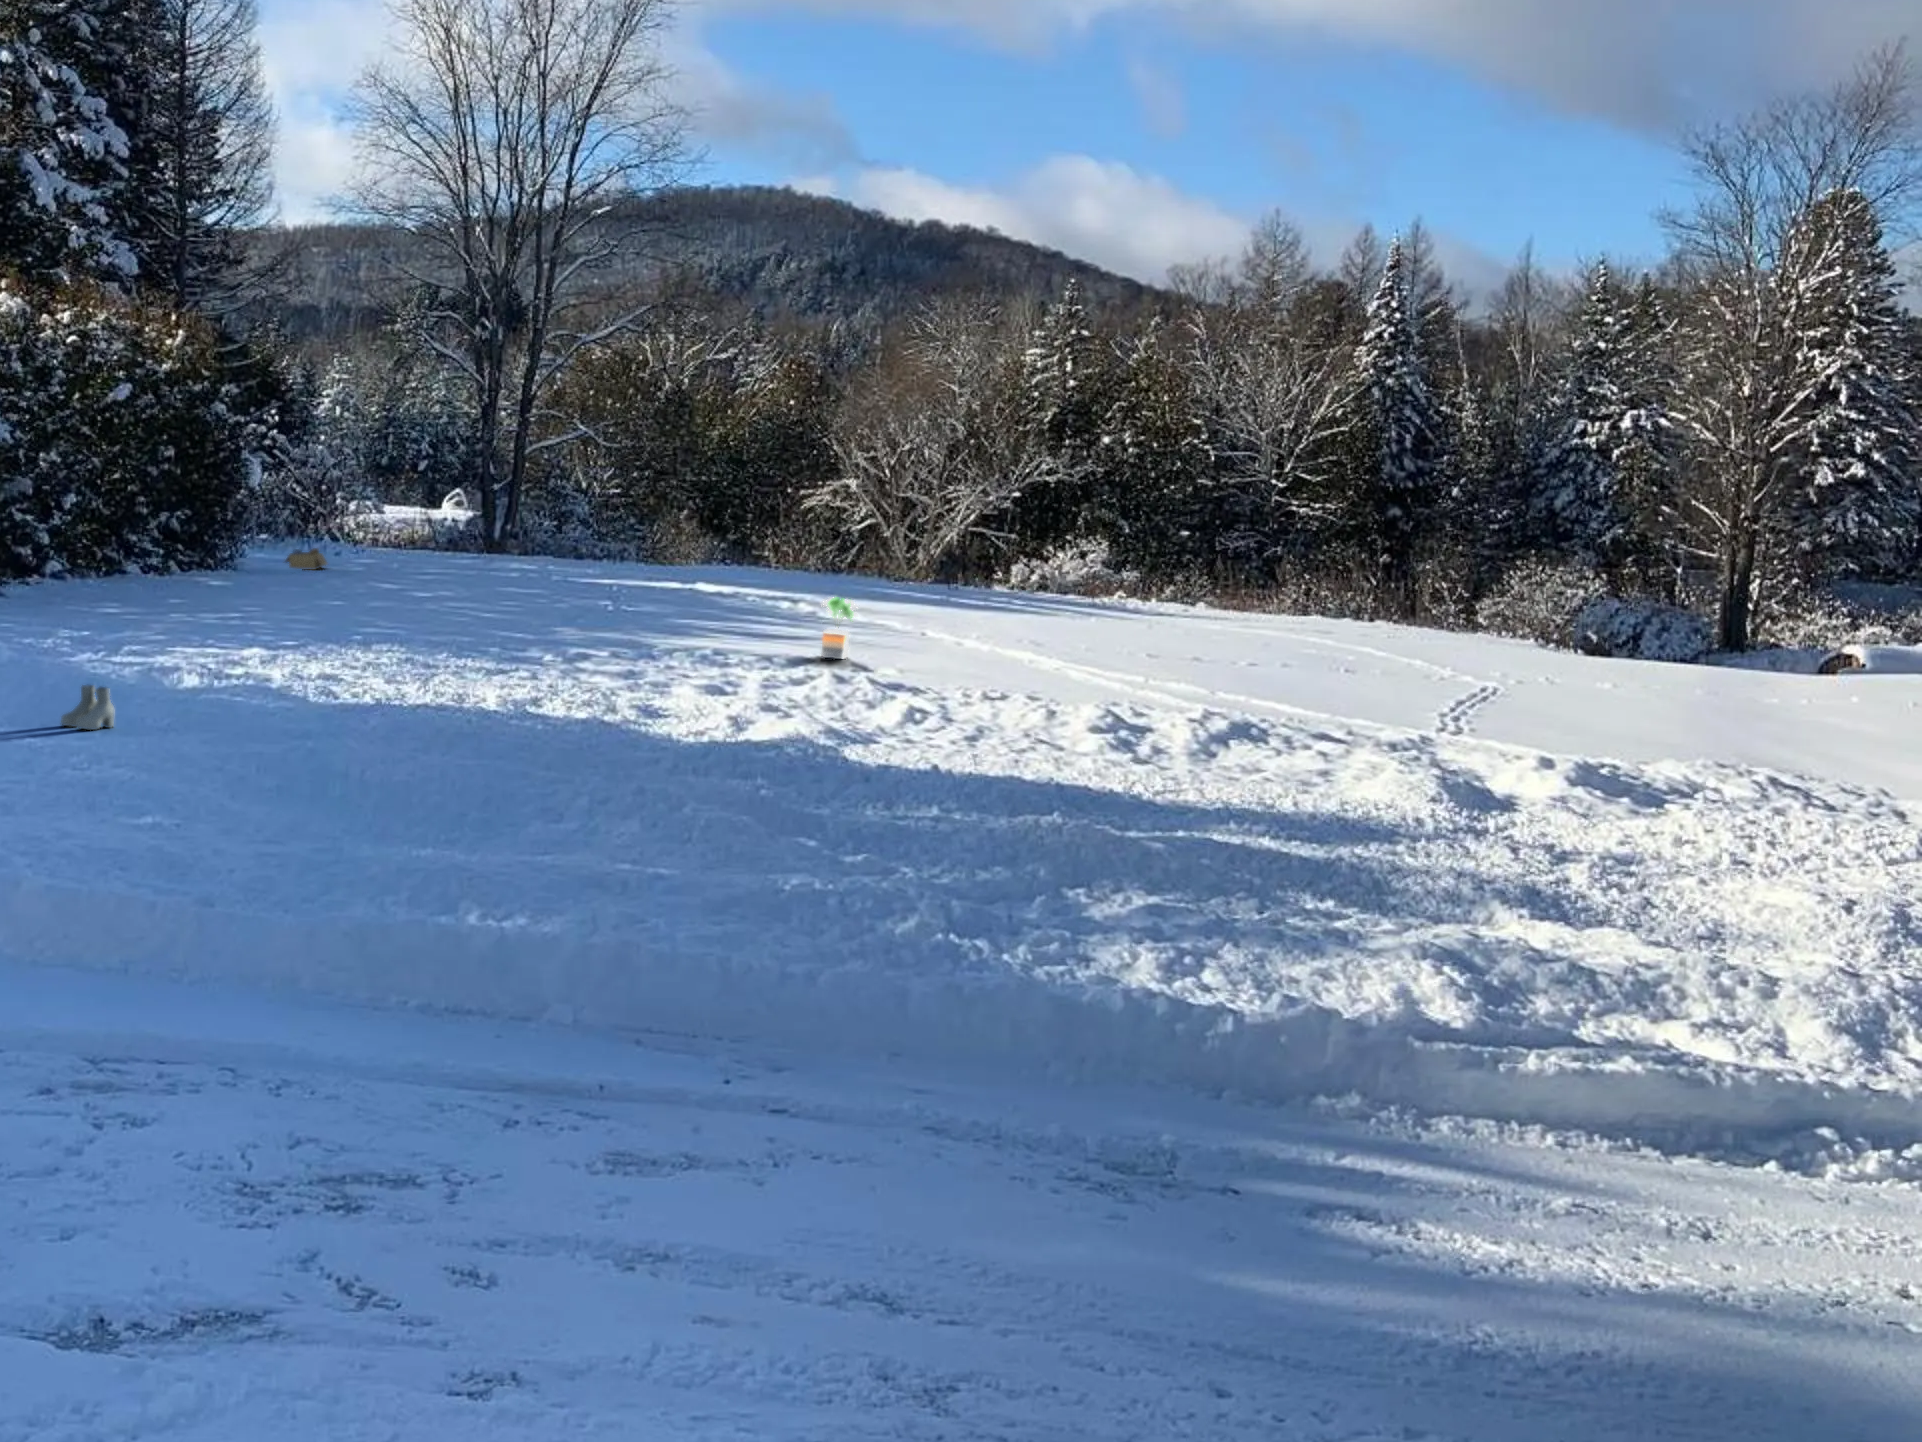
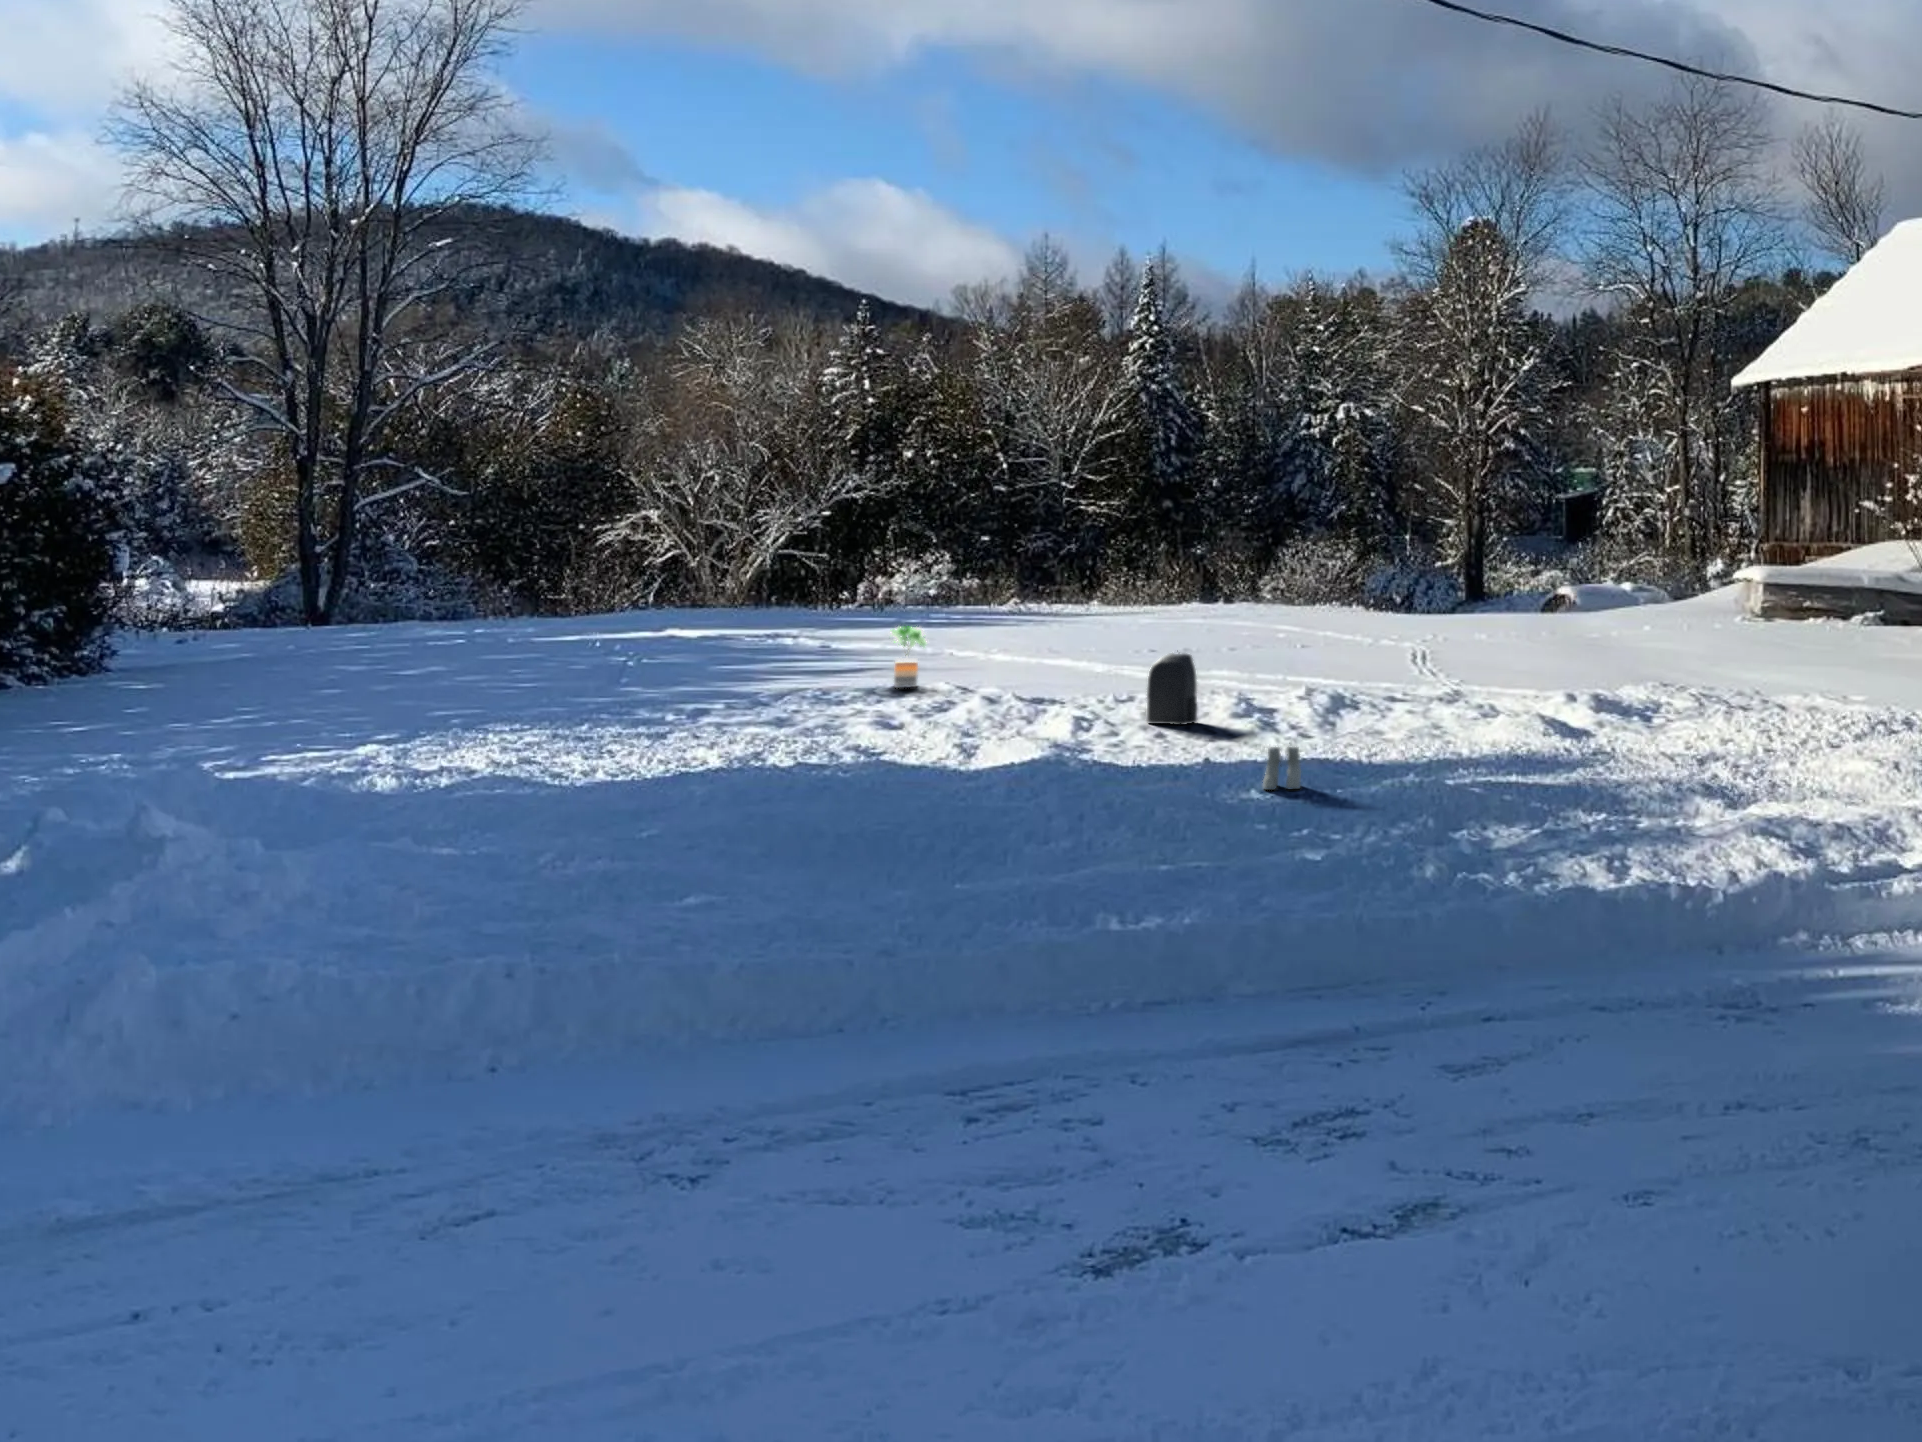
cardboard box: present [286,548,327,569] -> none [106,634,169,662]
backpack: none [1006,649,1066,732] -> present [1147,653,1197,725]
boots: present [61,685,115,730] -> present [1263,747,1301,790]

